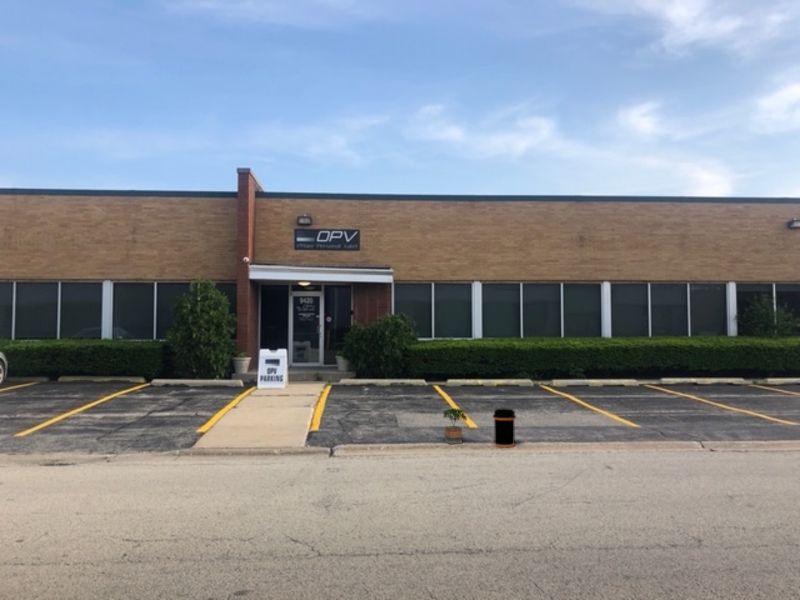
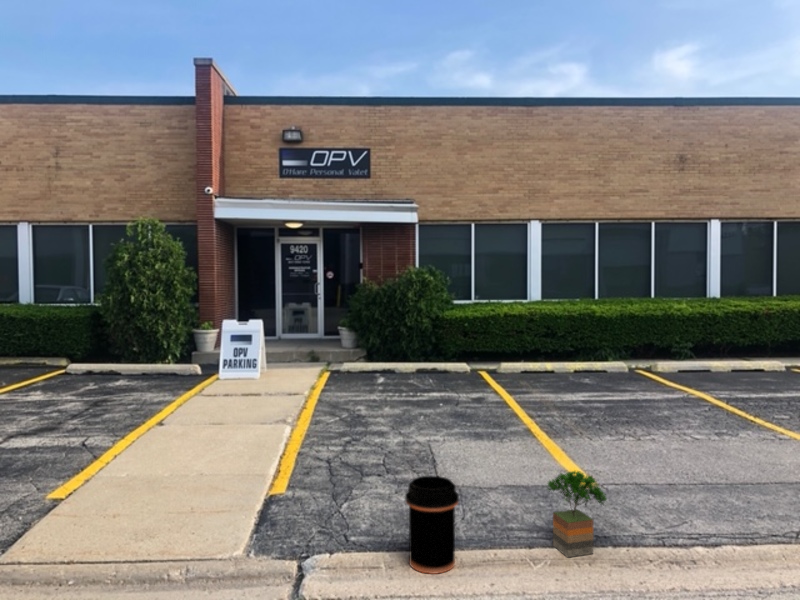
trash can: present [493,409,516,447] -> present [405,476,459,574]

